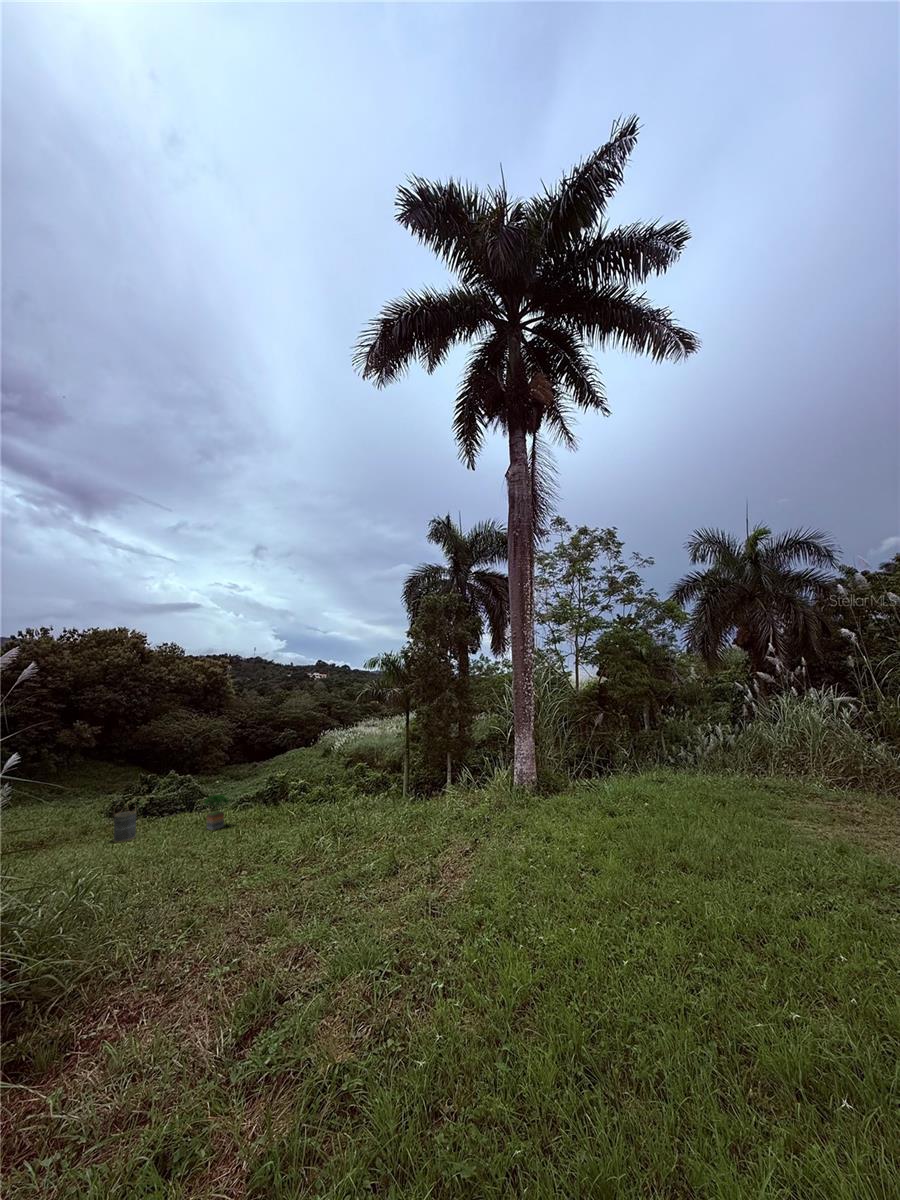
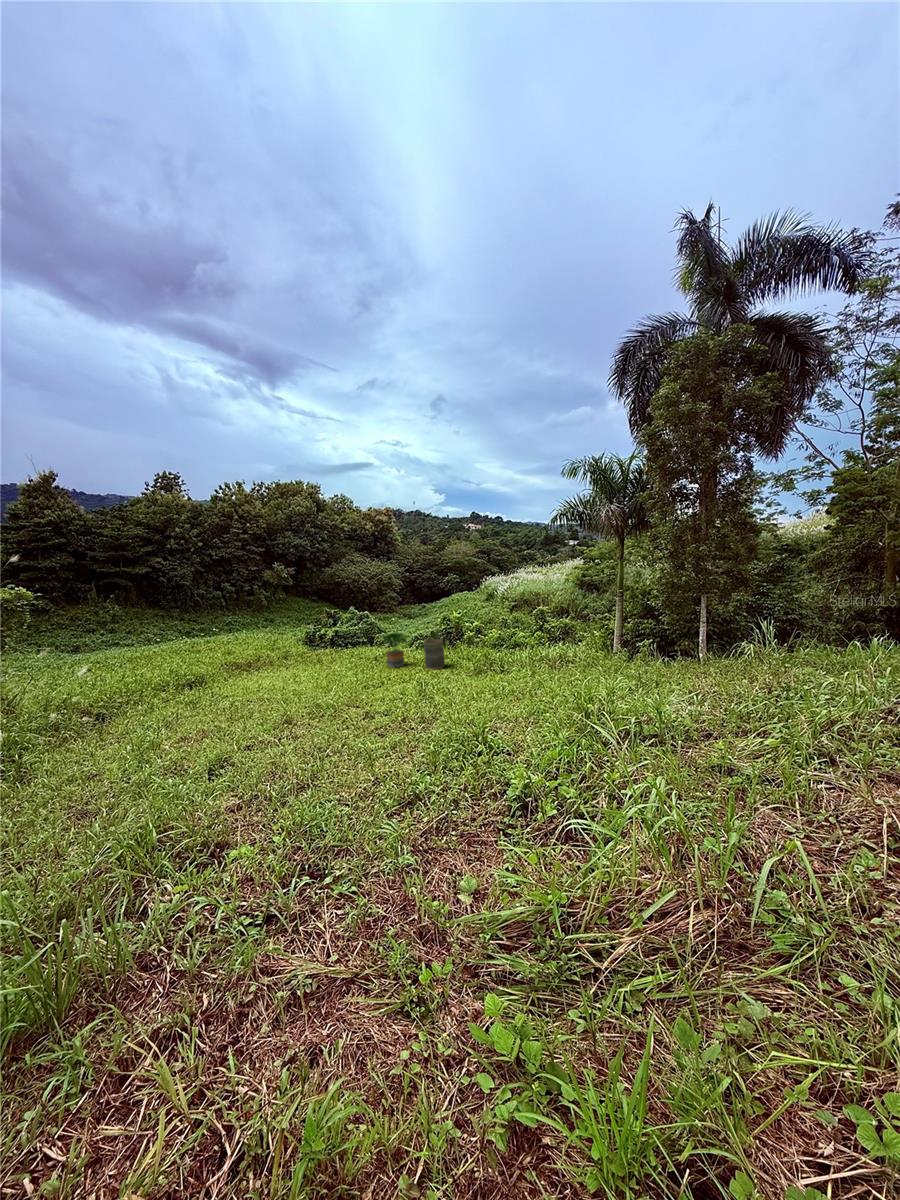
basket: present [114,811,136,842] -> present [424,639,445,669]

